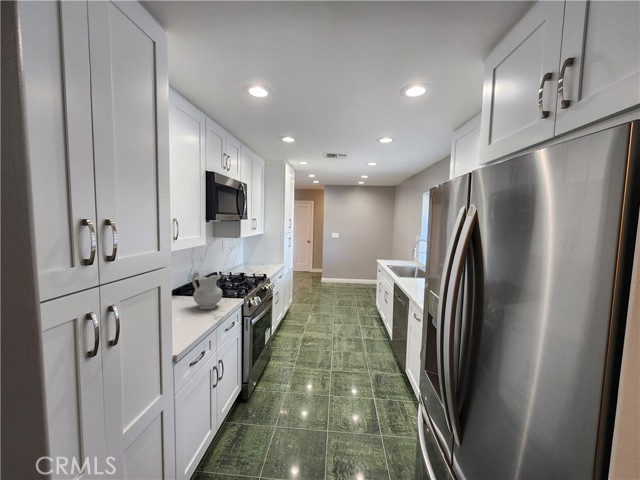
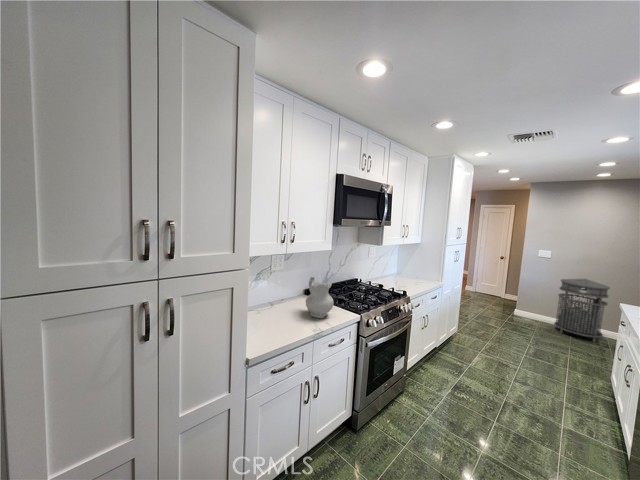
trash can: none [344,250,367,288] -> present [554,279,610,342]

